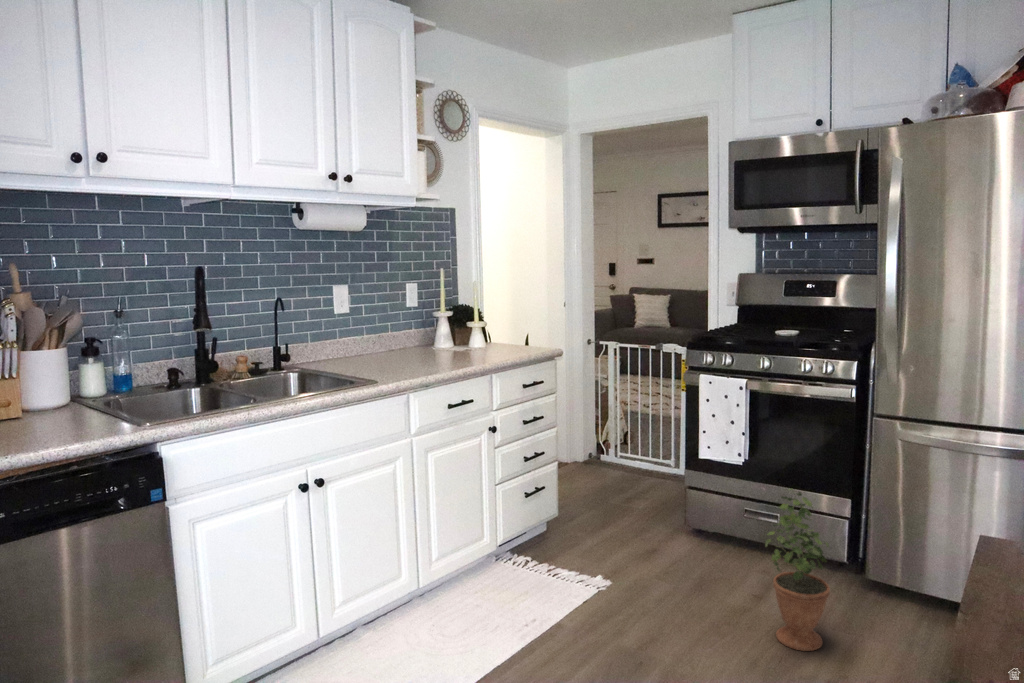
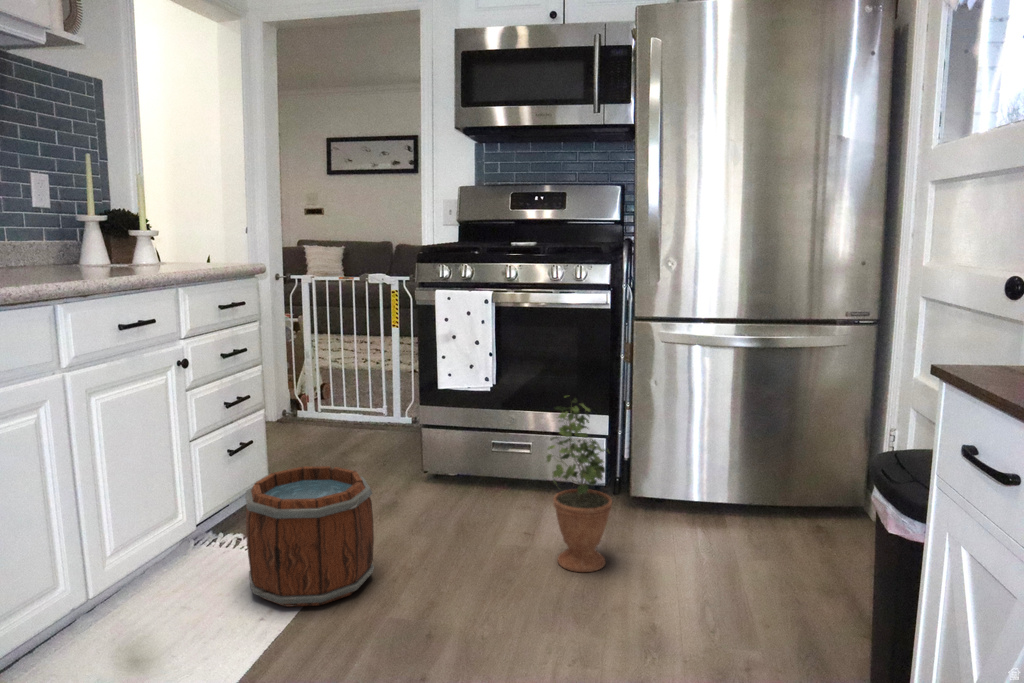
bucket: none [523,516,616,628] -> present [245,466,374,607]

